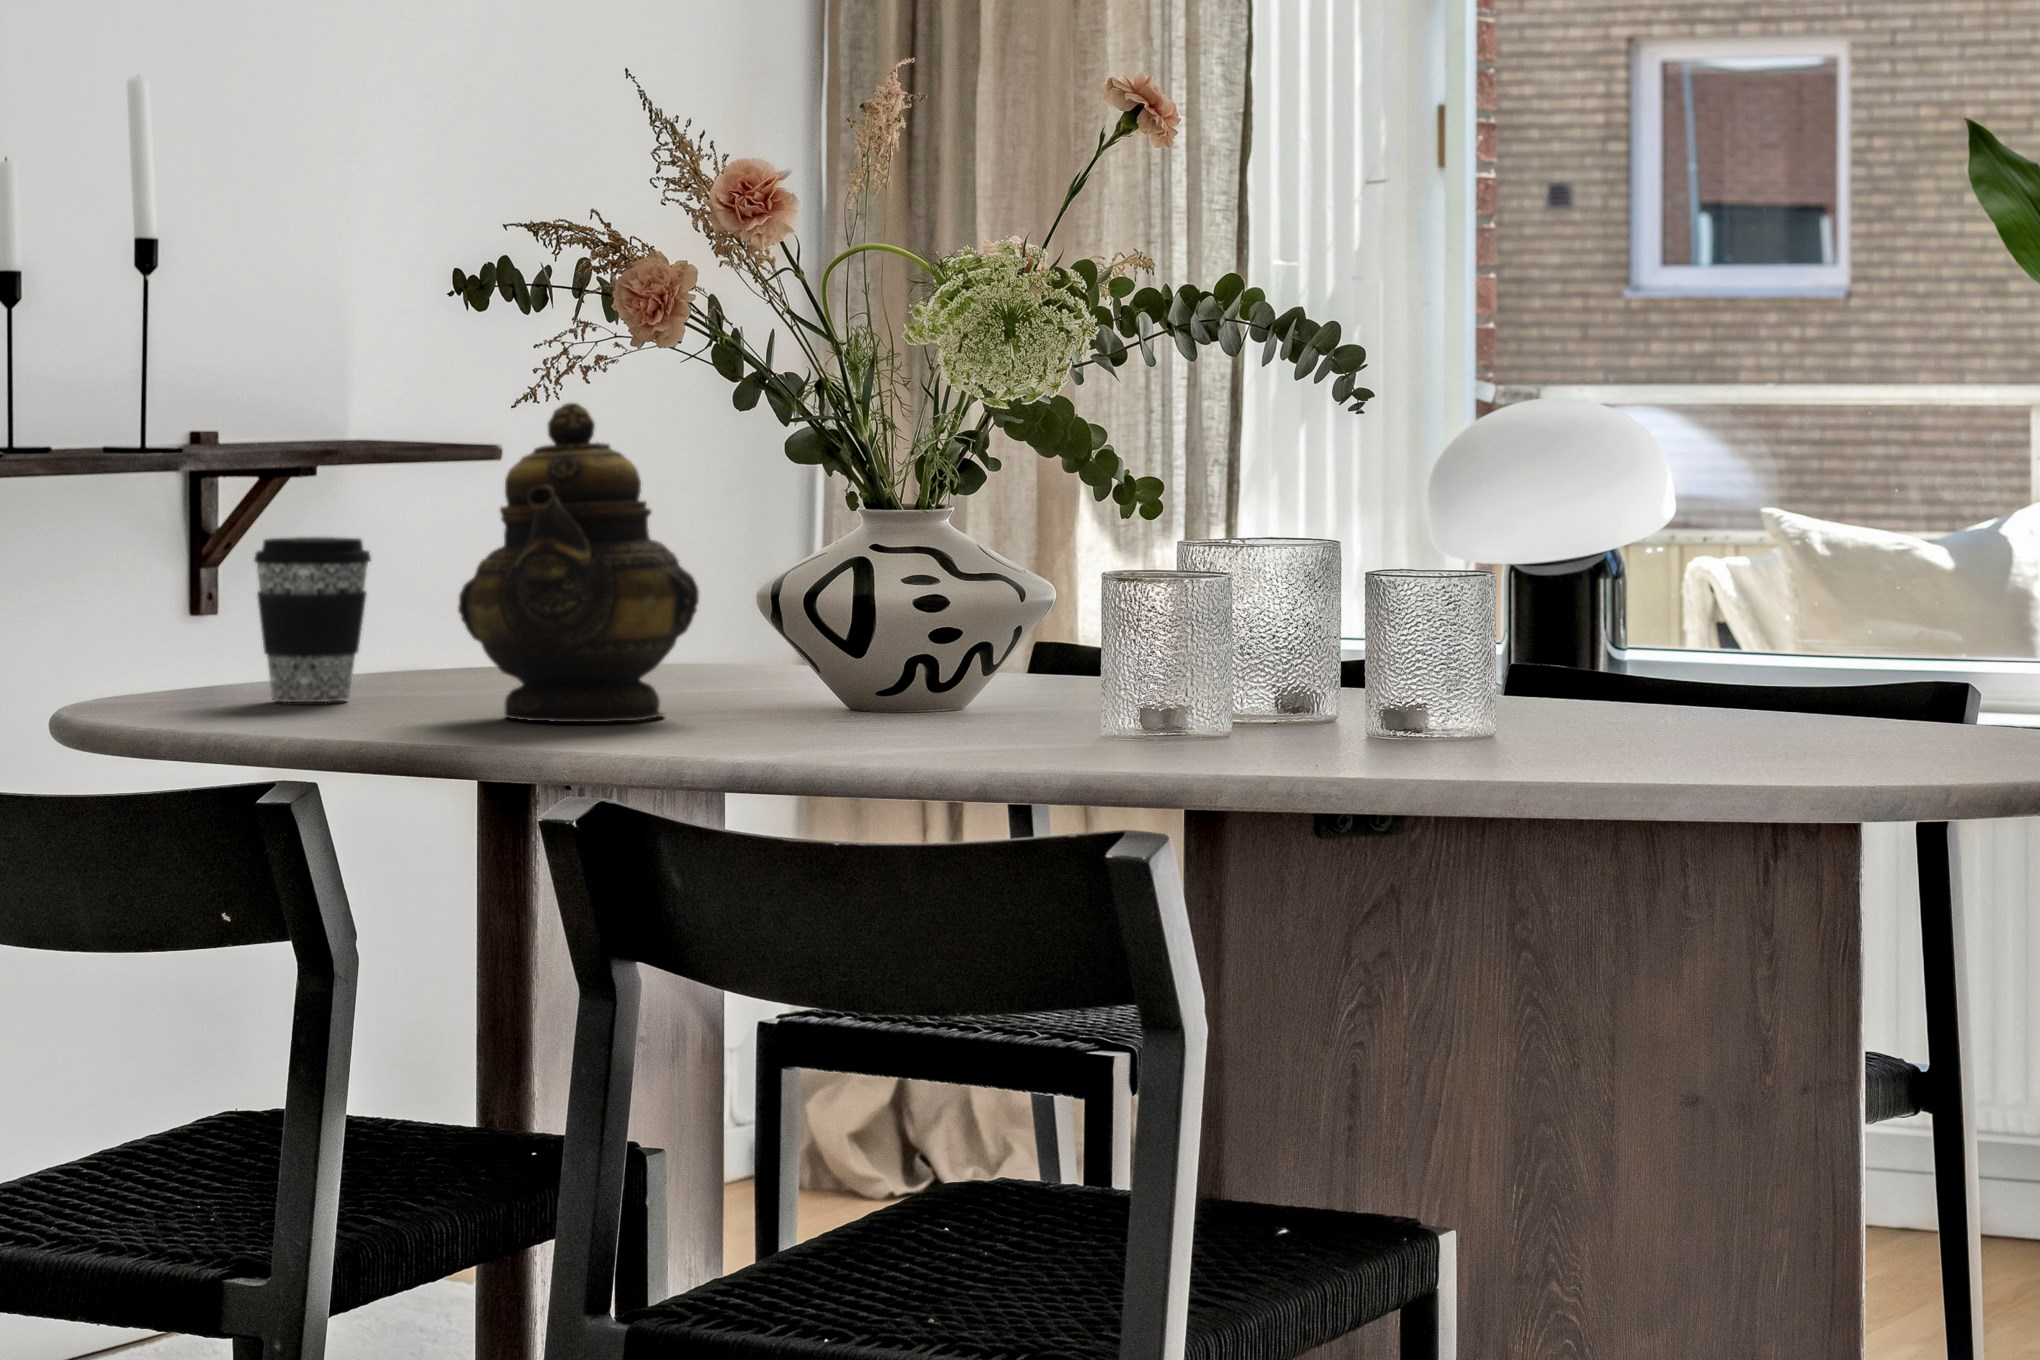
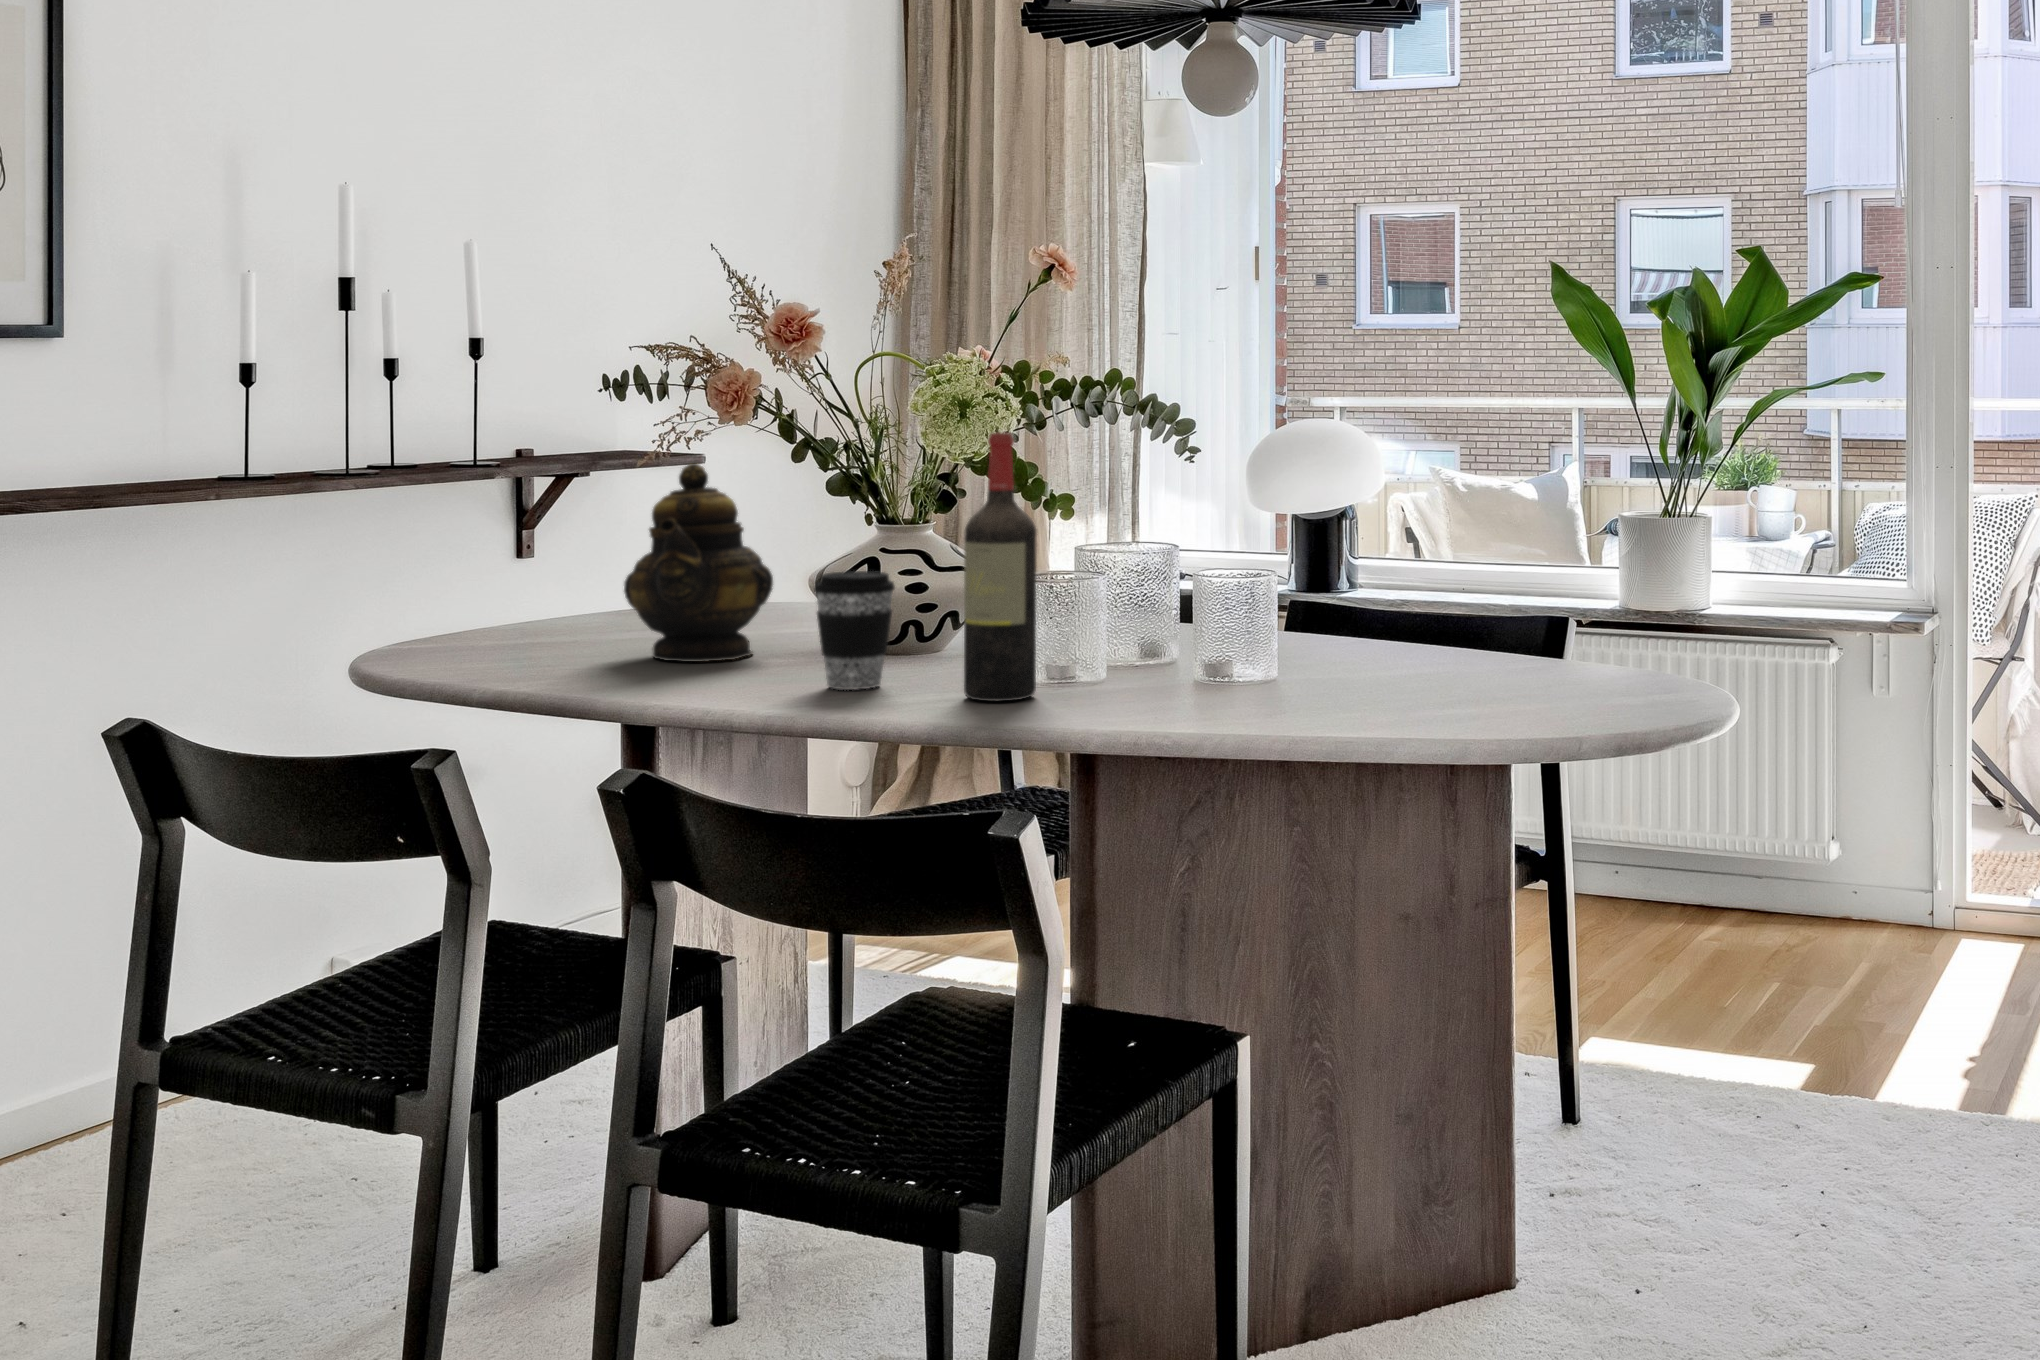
wine bottle: none [1030,338,1147,765] -> present [964,432,1037,701]
coffee cup: present [254,537,371,702] -> present [815,571,895,690]

